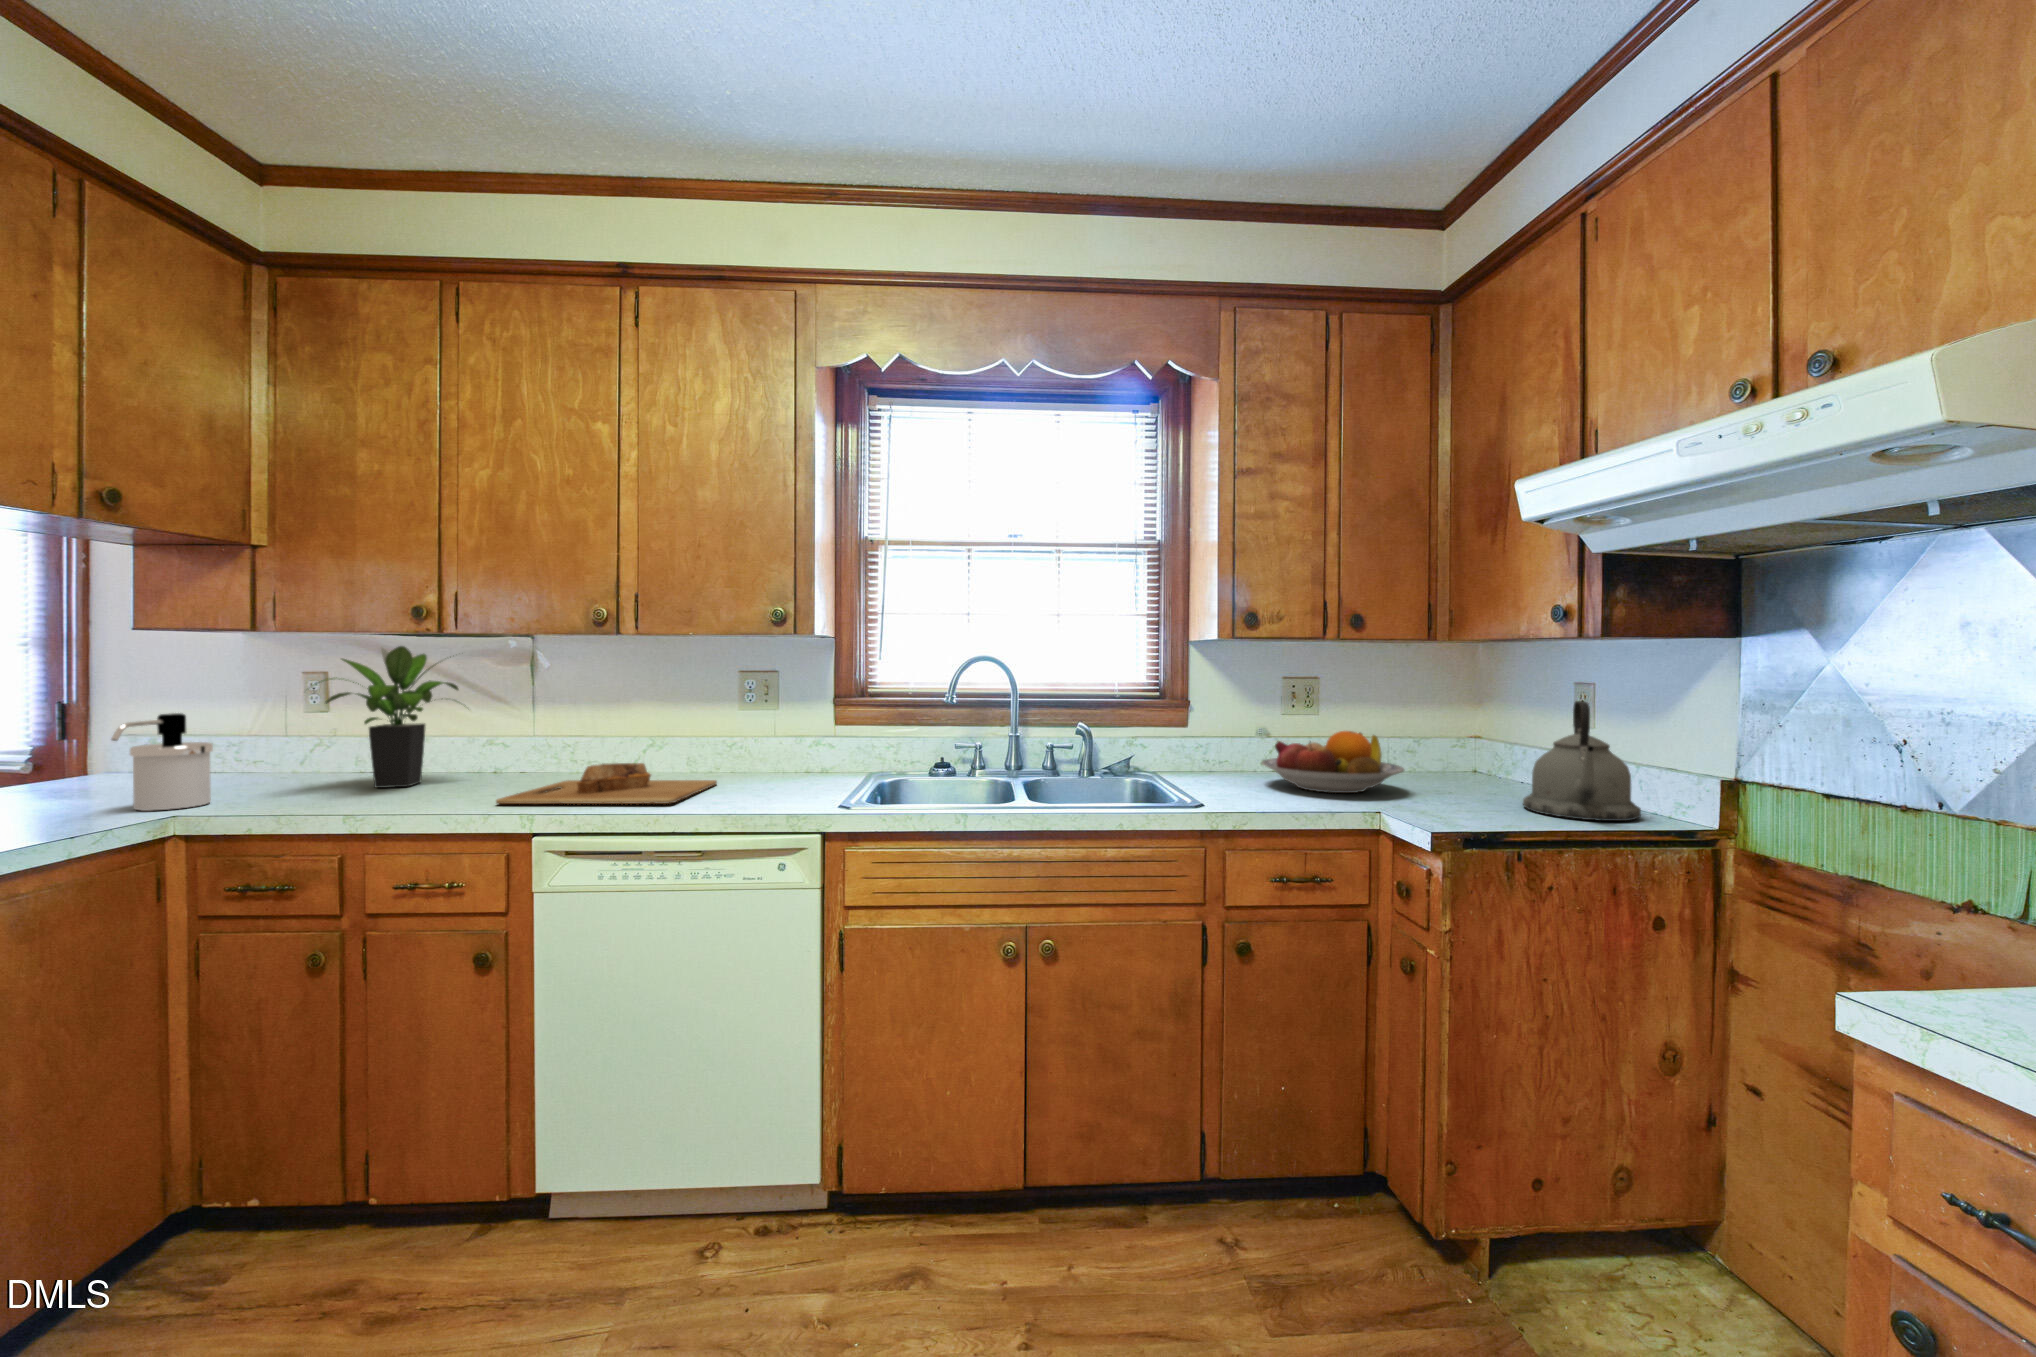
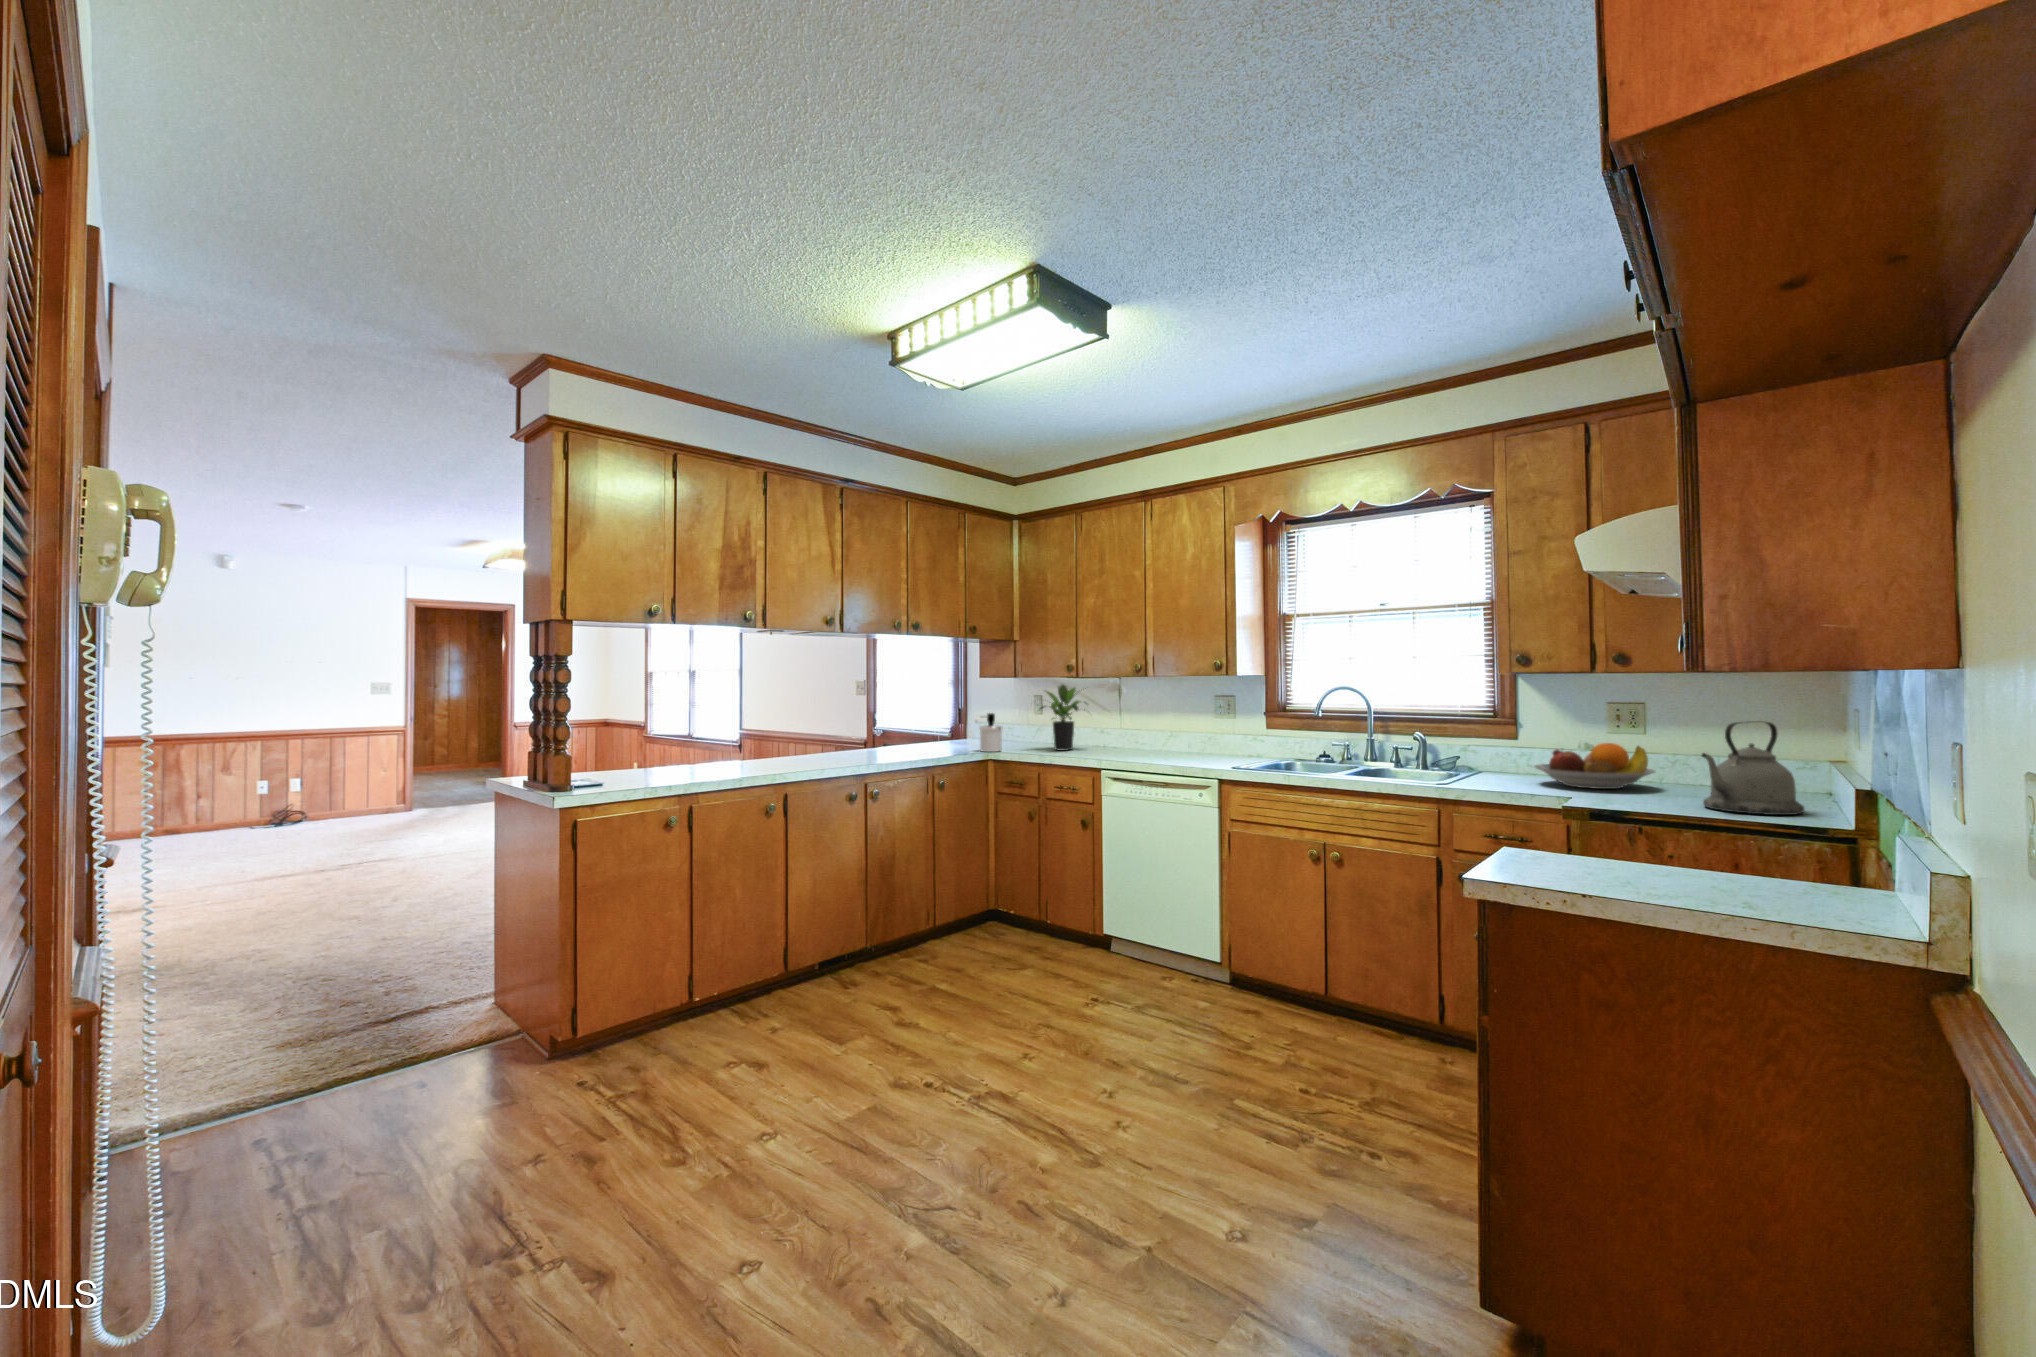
cutting board: present [496,763,717,804] -> none [1093,742,1194,762]

